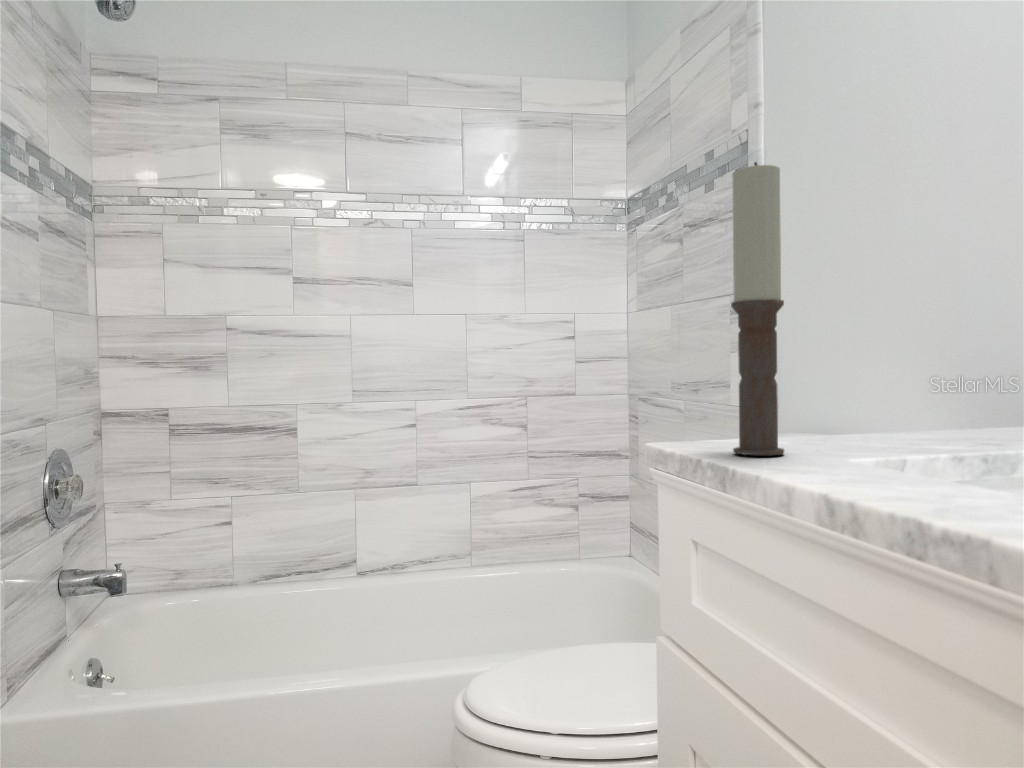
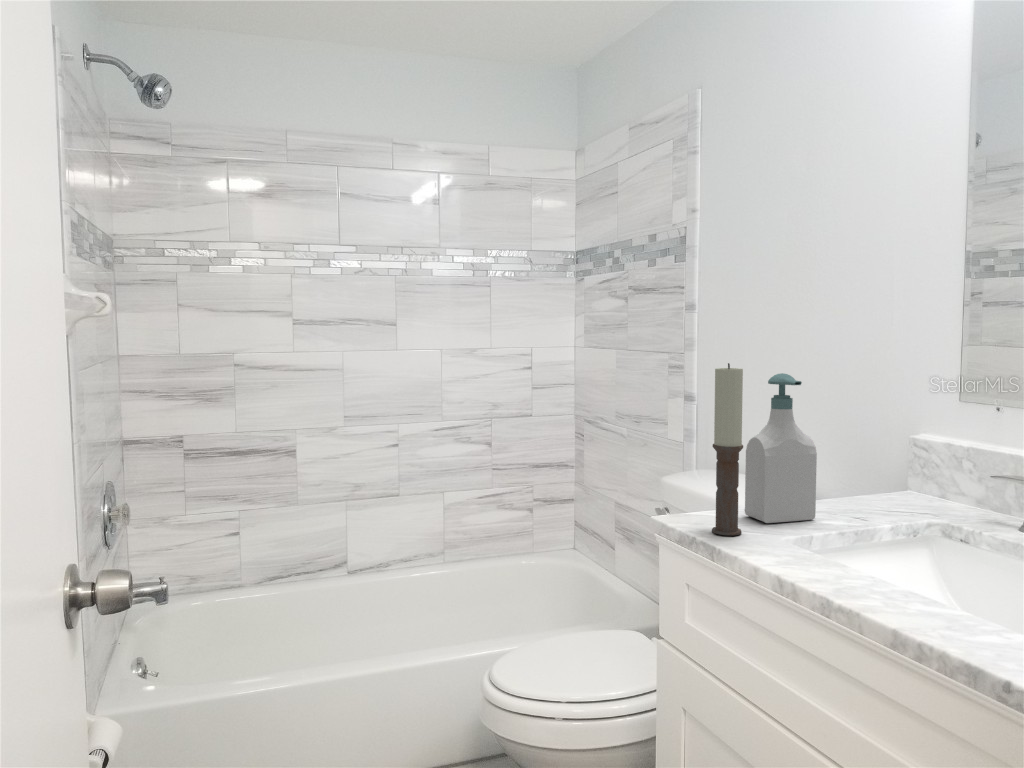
soap bottle: none [799,199,923,445] -> present [745,373,817,523]

